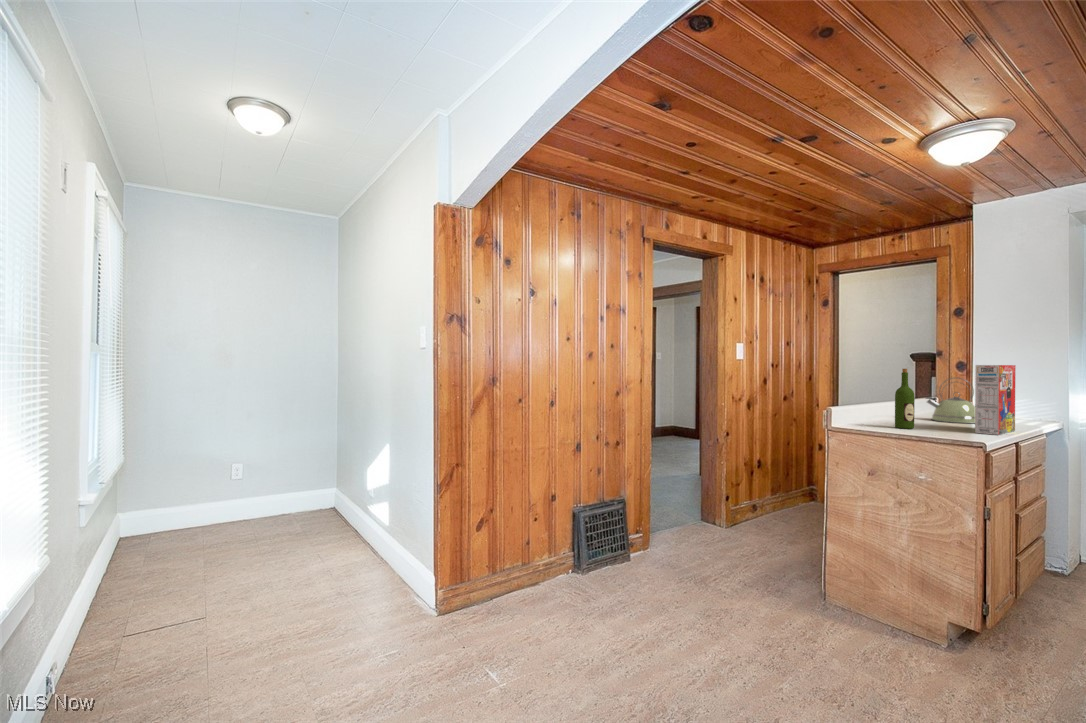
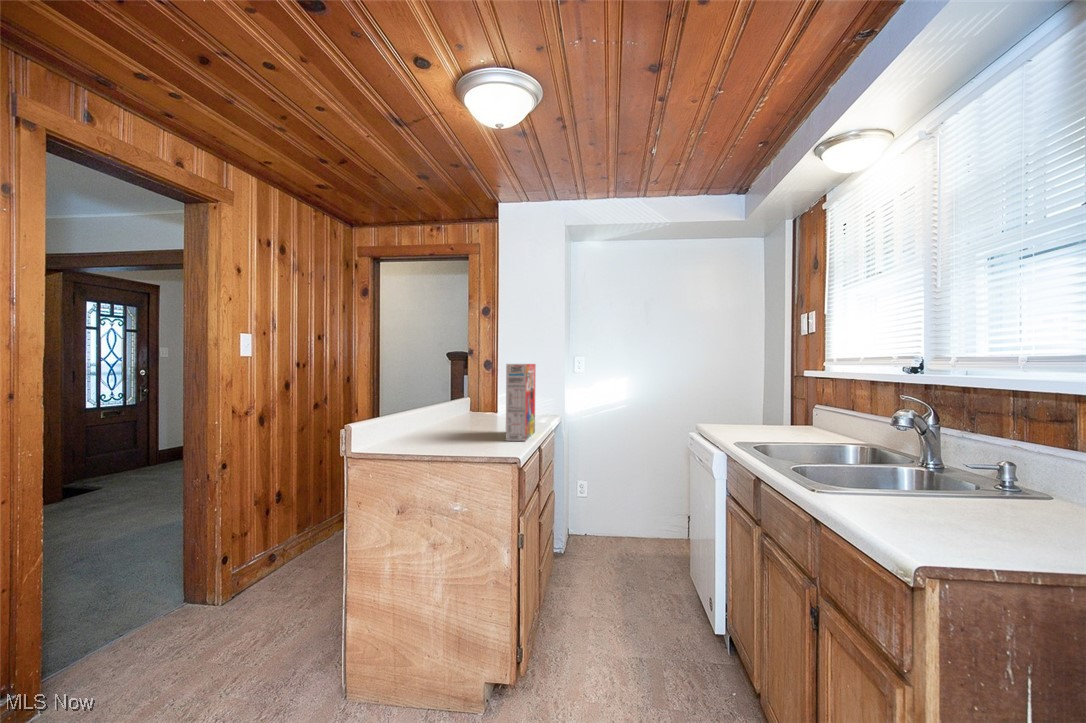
wine bottle: present [895,369,915,429] -> none [430,369,450,444]
kettle: present [926,378,975,423] -> none [460,377,506,426]

